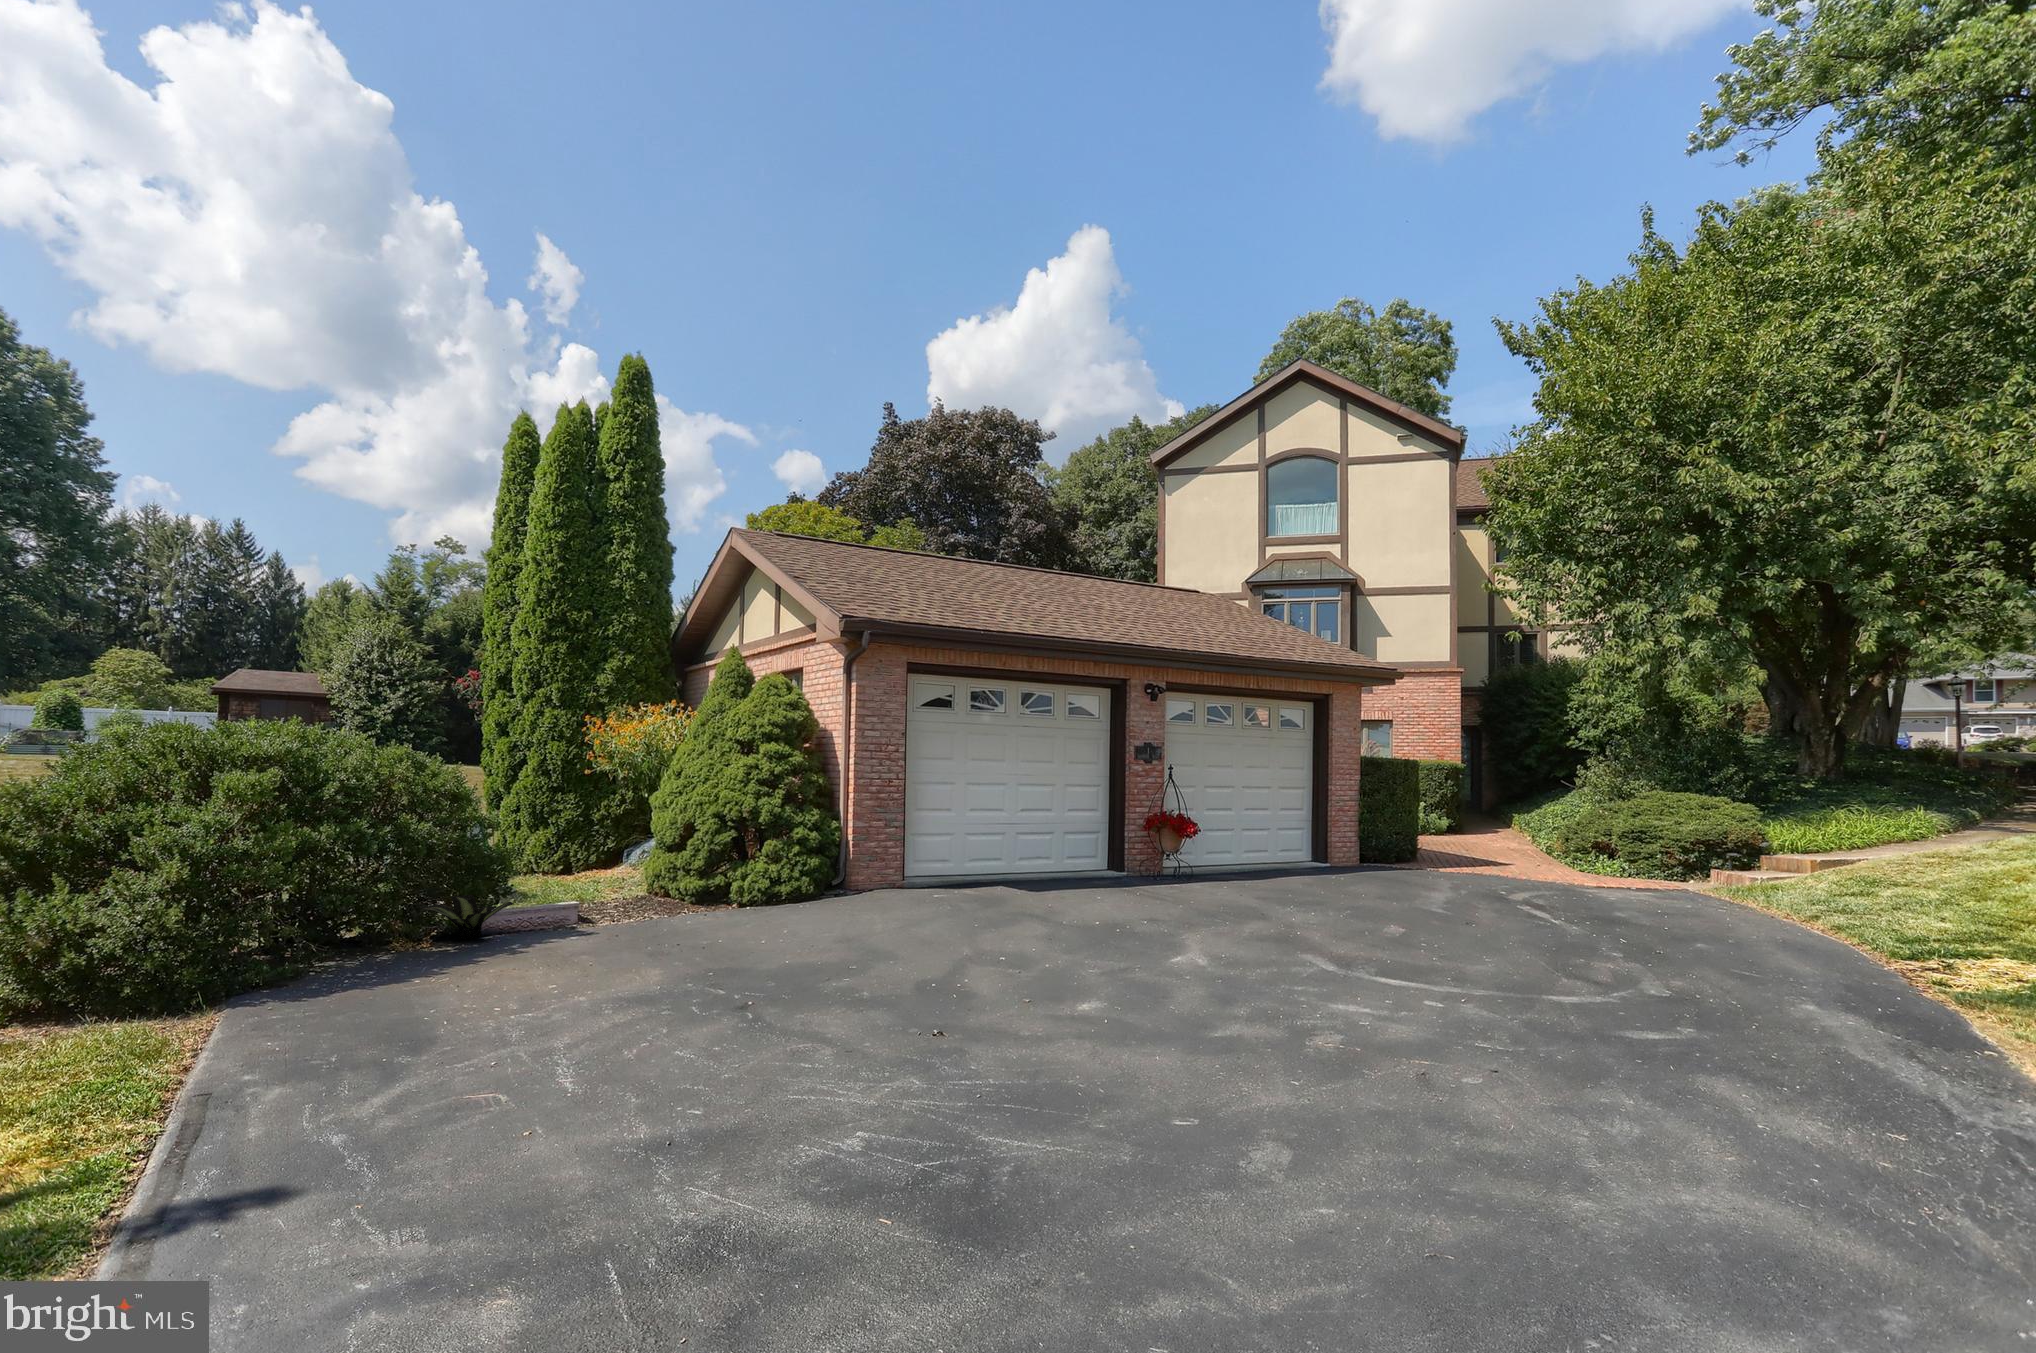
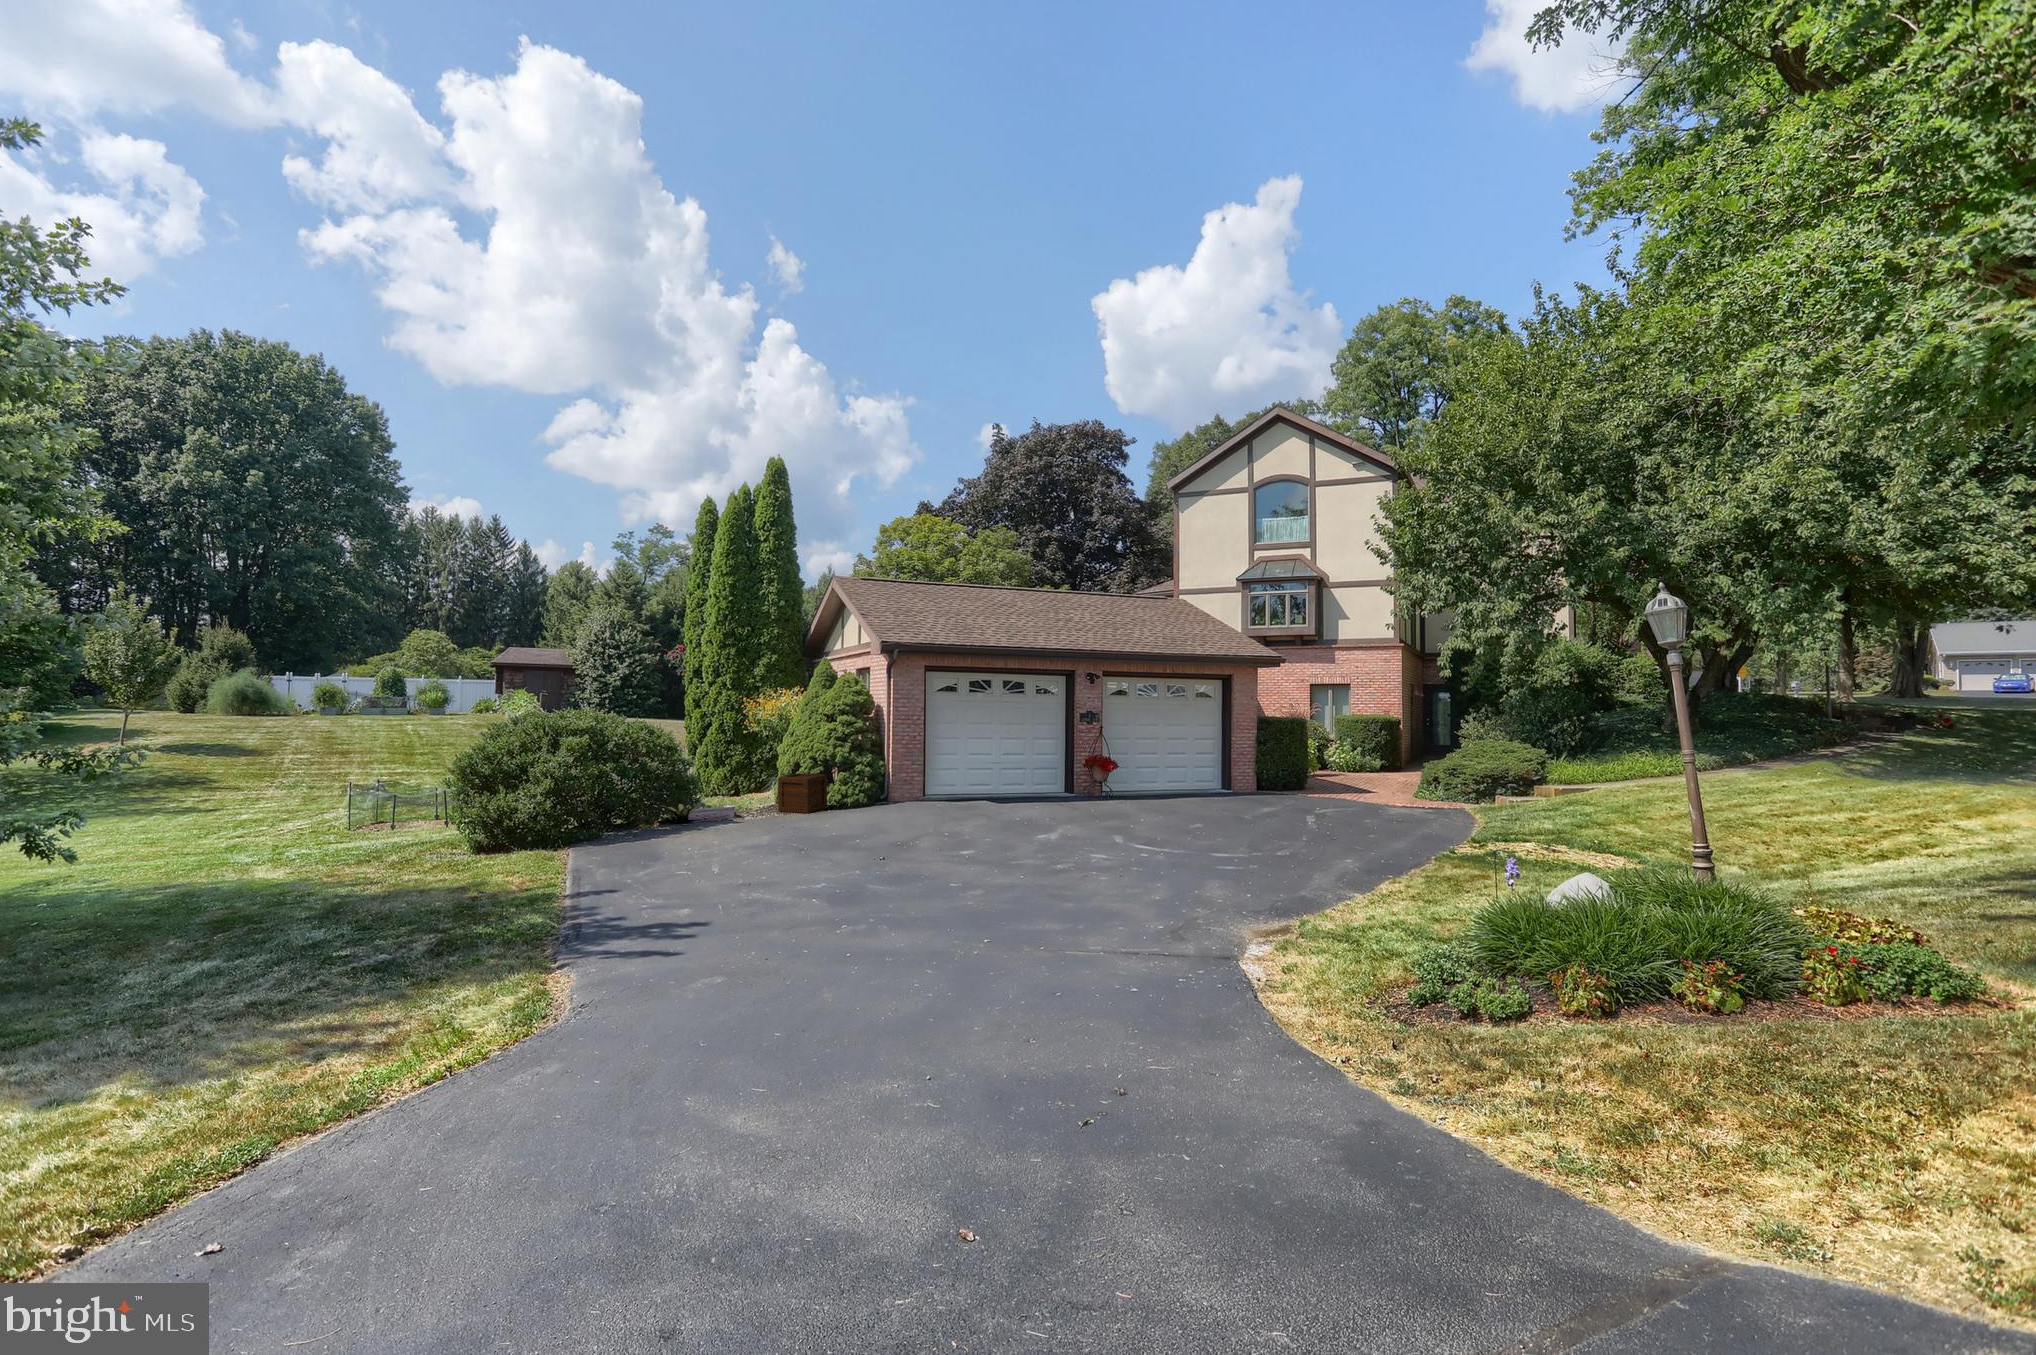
wooden crate: none [654,841,742,914] -> present [778,773,827,813]

